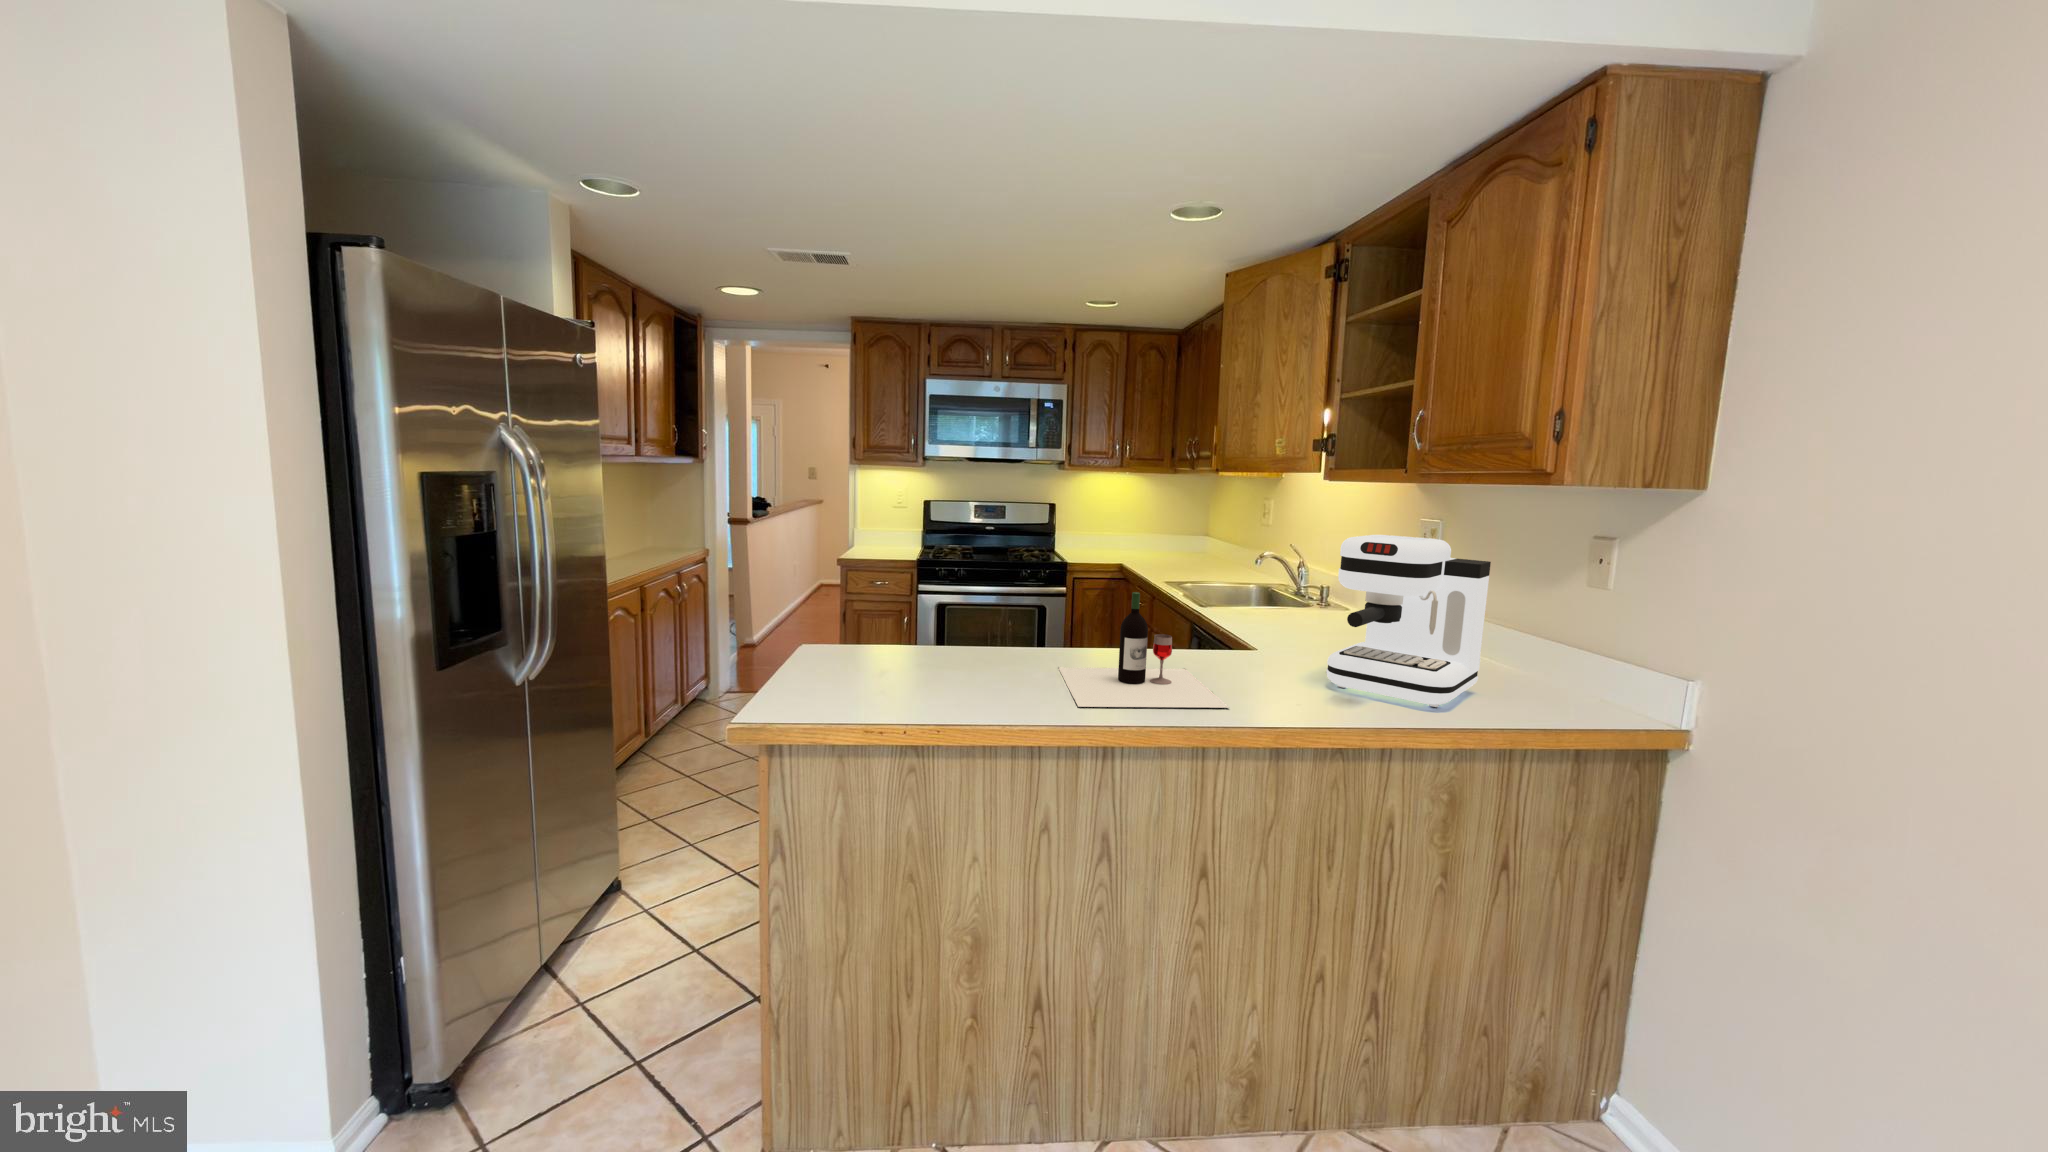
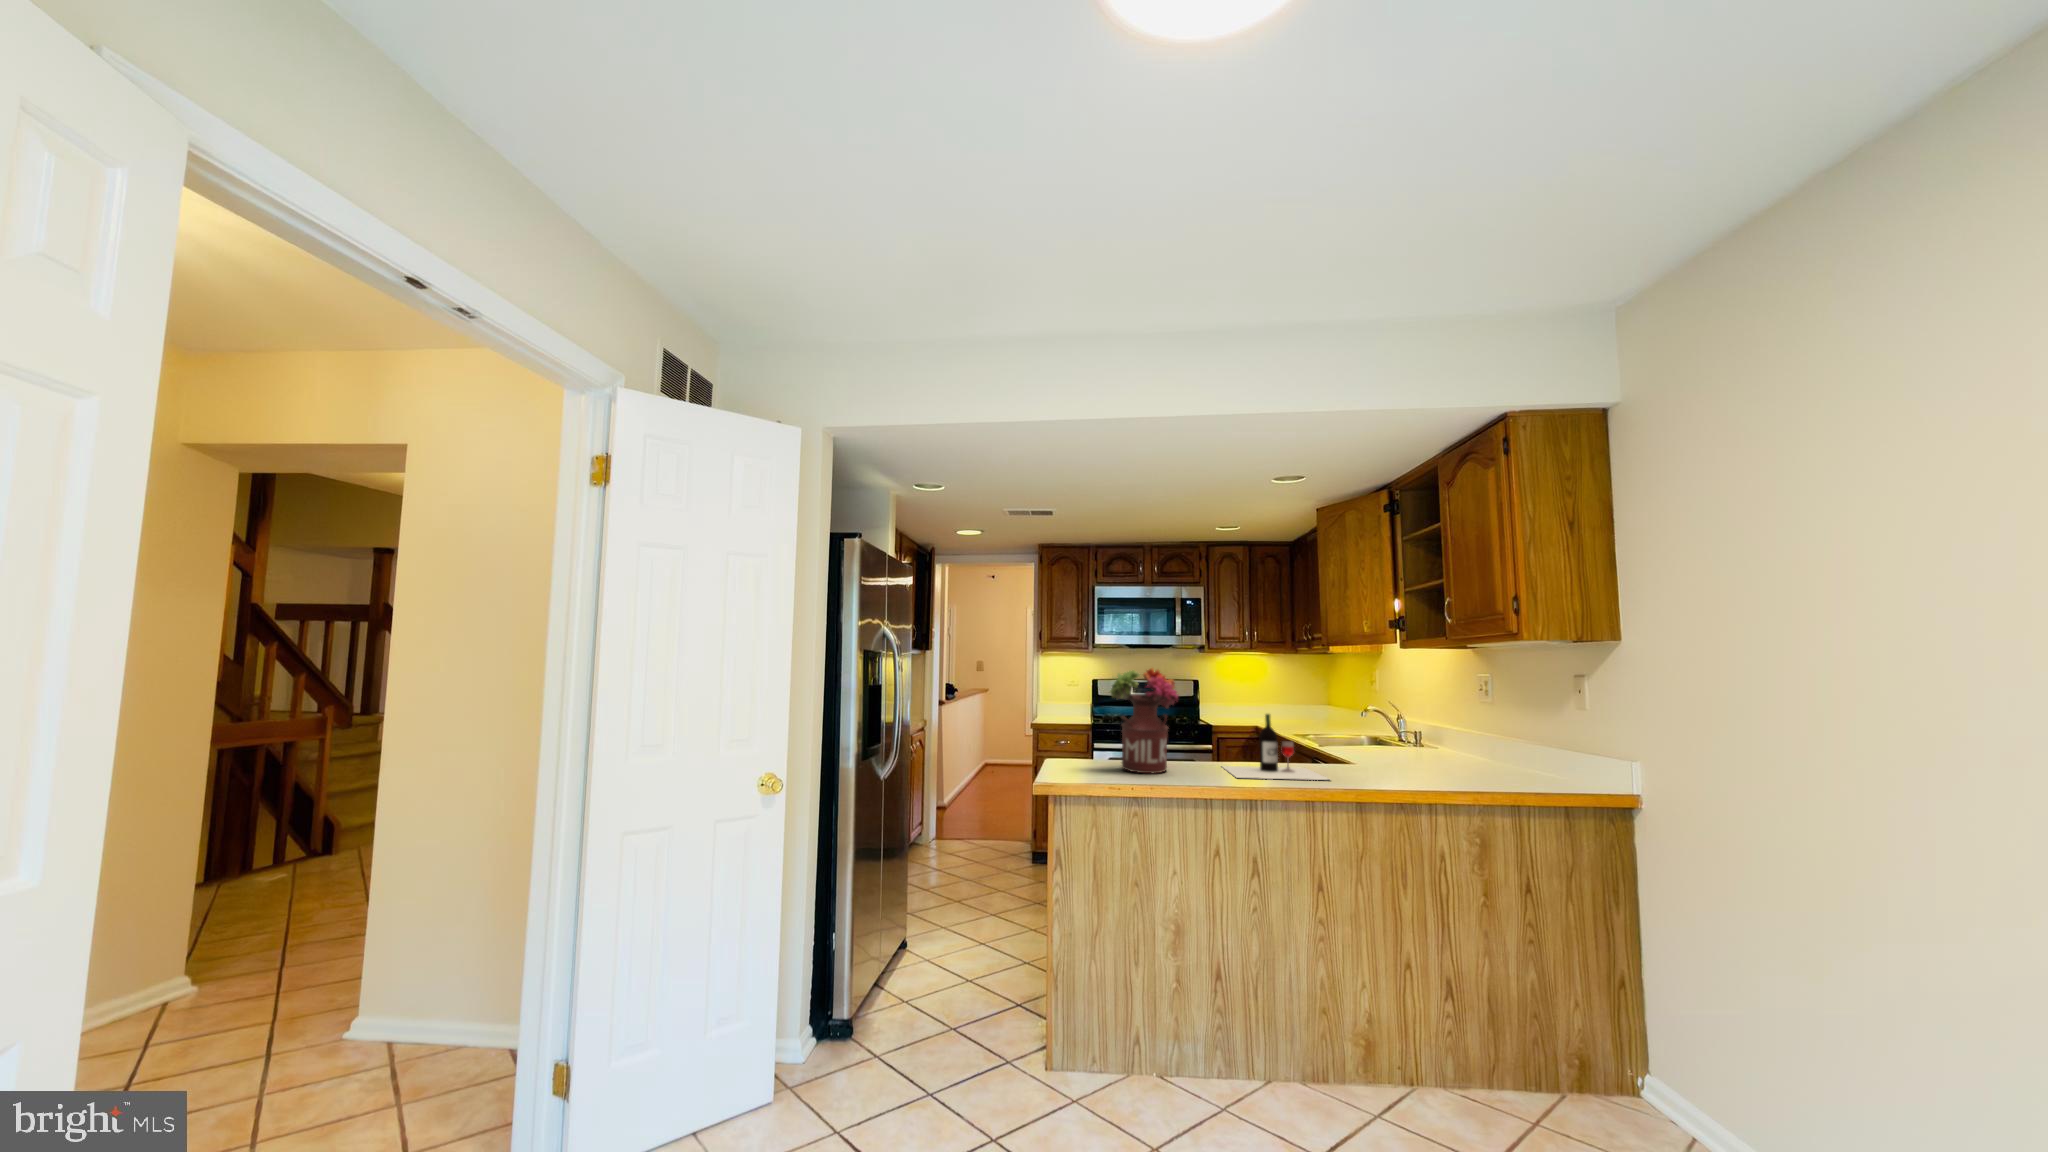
flower arrangement: none [869,516,992,697] -> present [1110,668,1179,773]
coffee maker: present [1327,535,1491,707] -> none [1399,678,1505,783]

